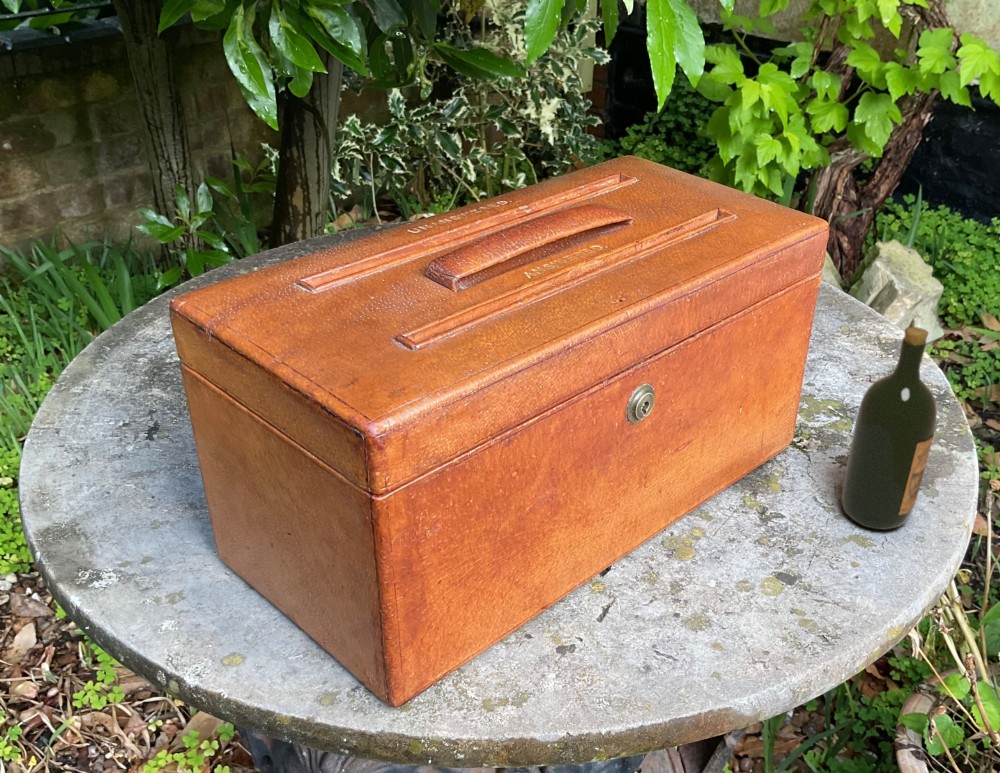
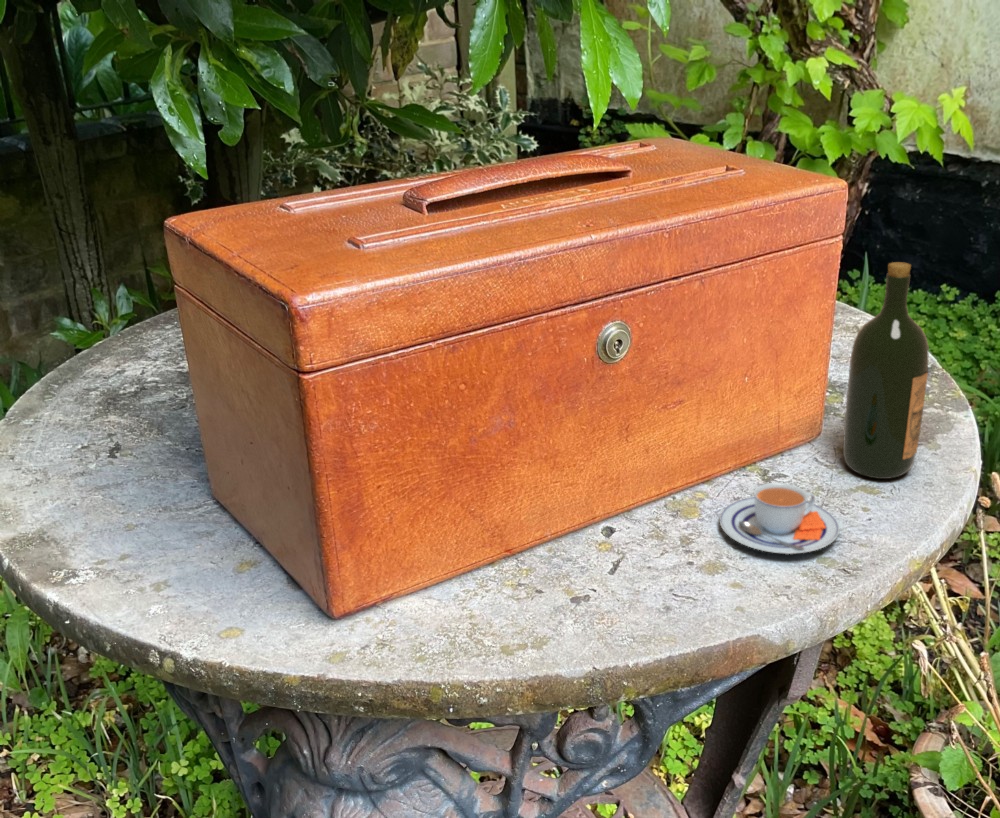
teacup: none [710,537,826,617] -> present [720,483,839,554]

